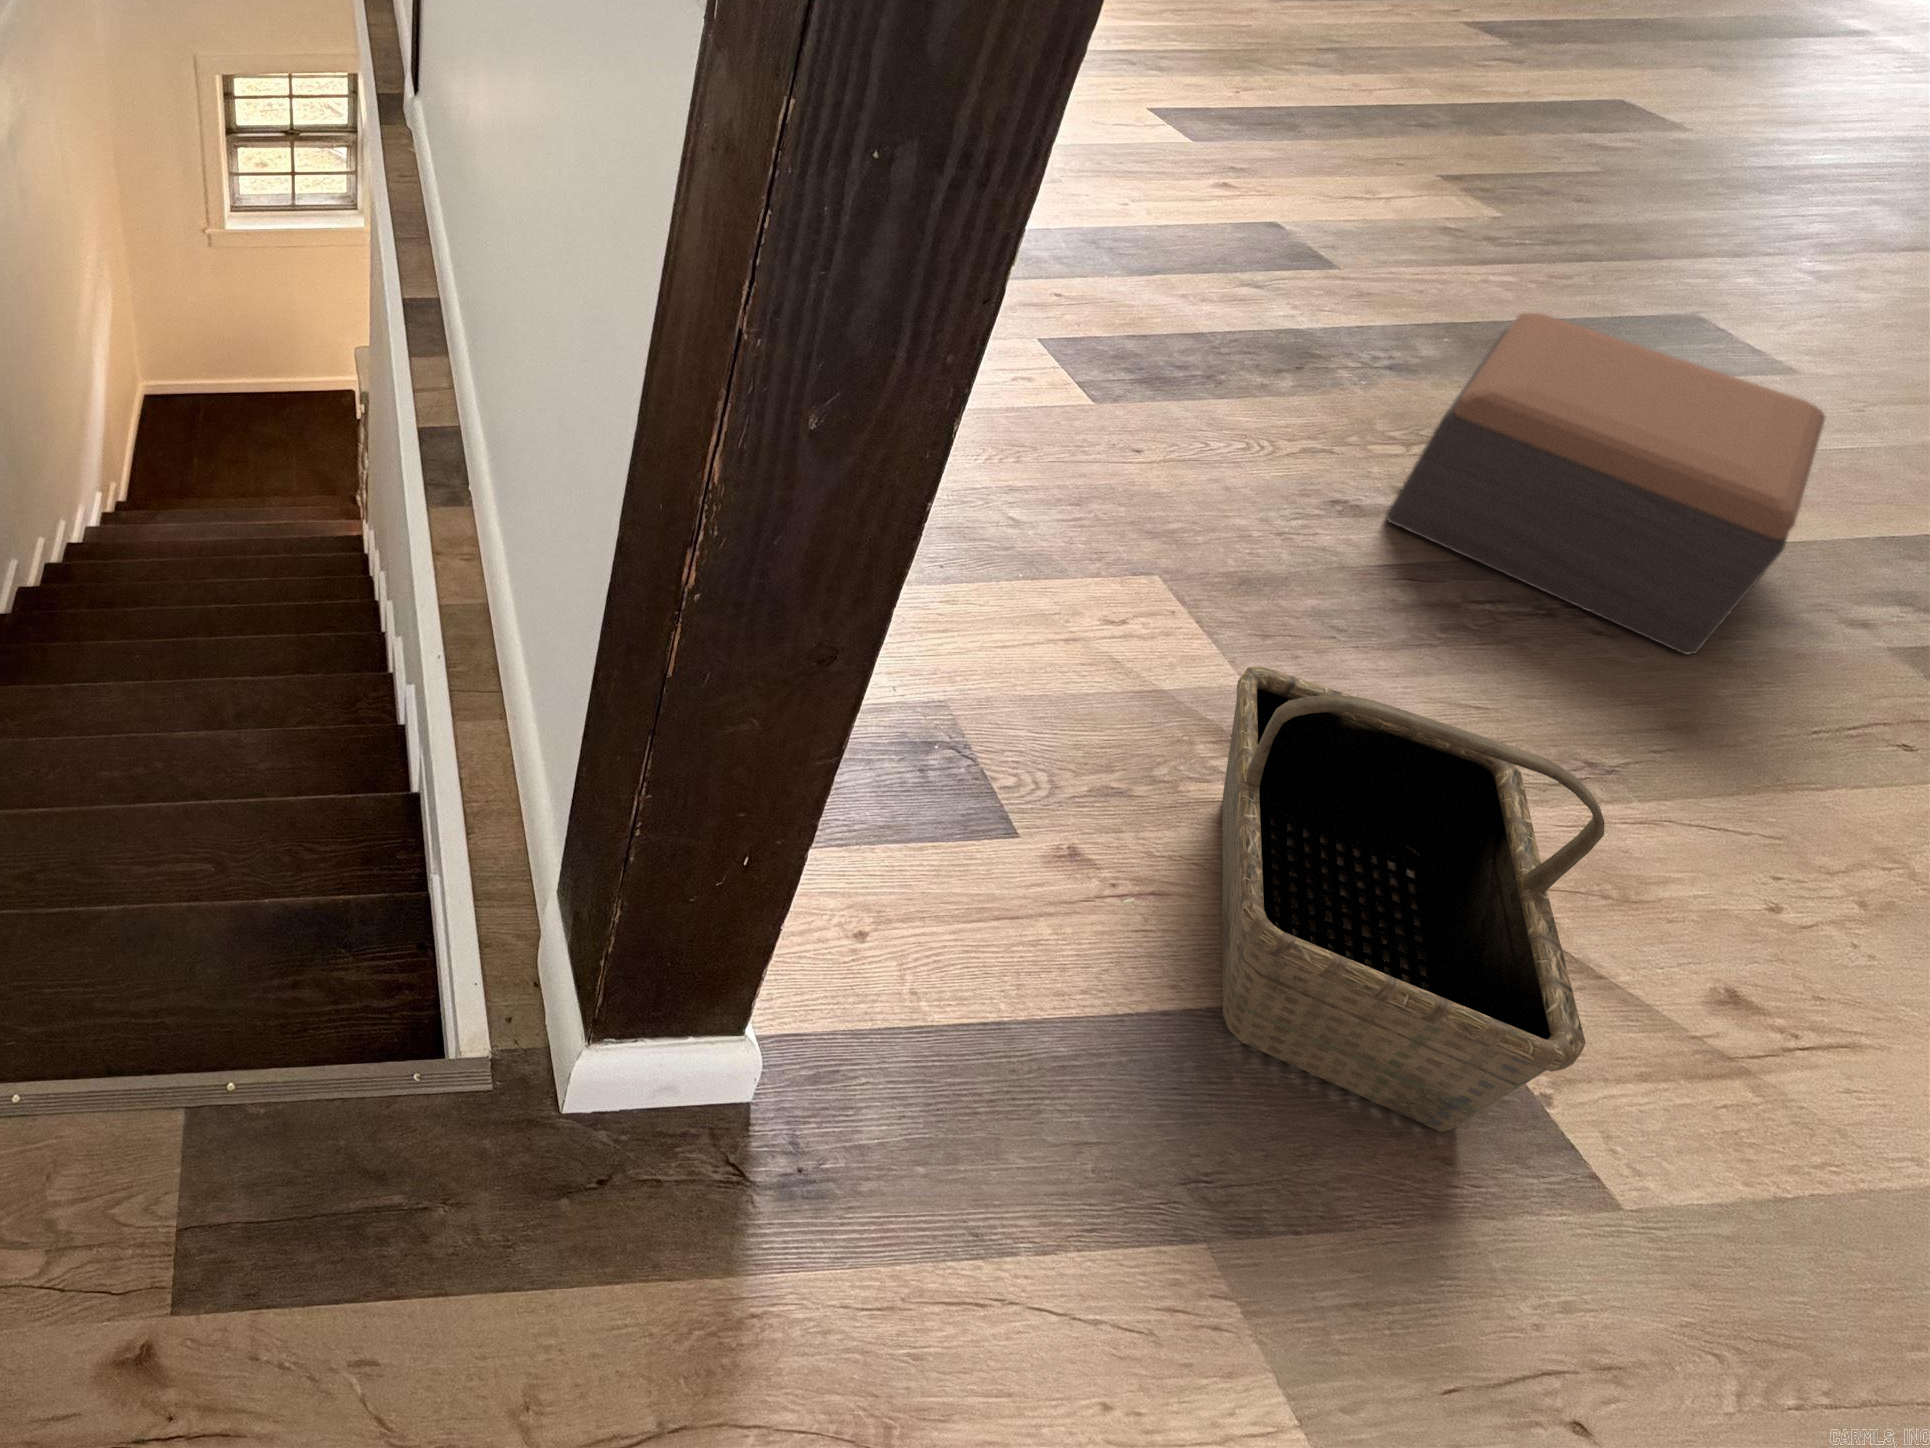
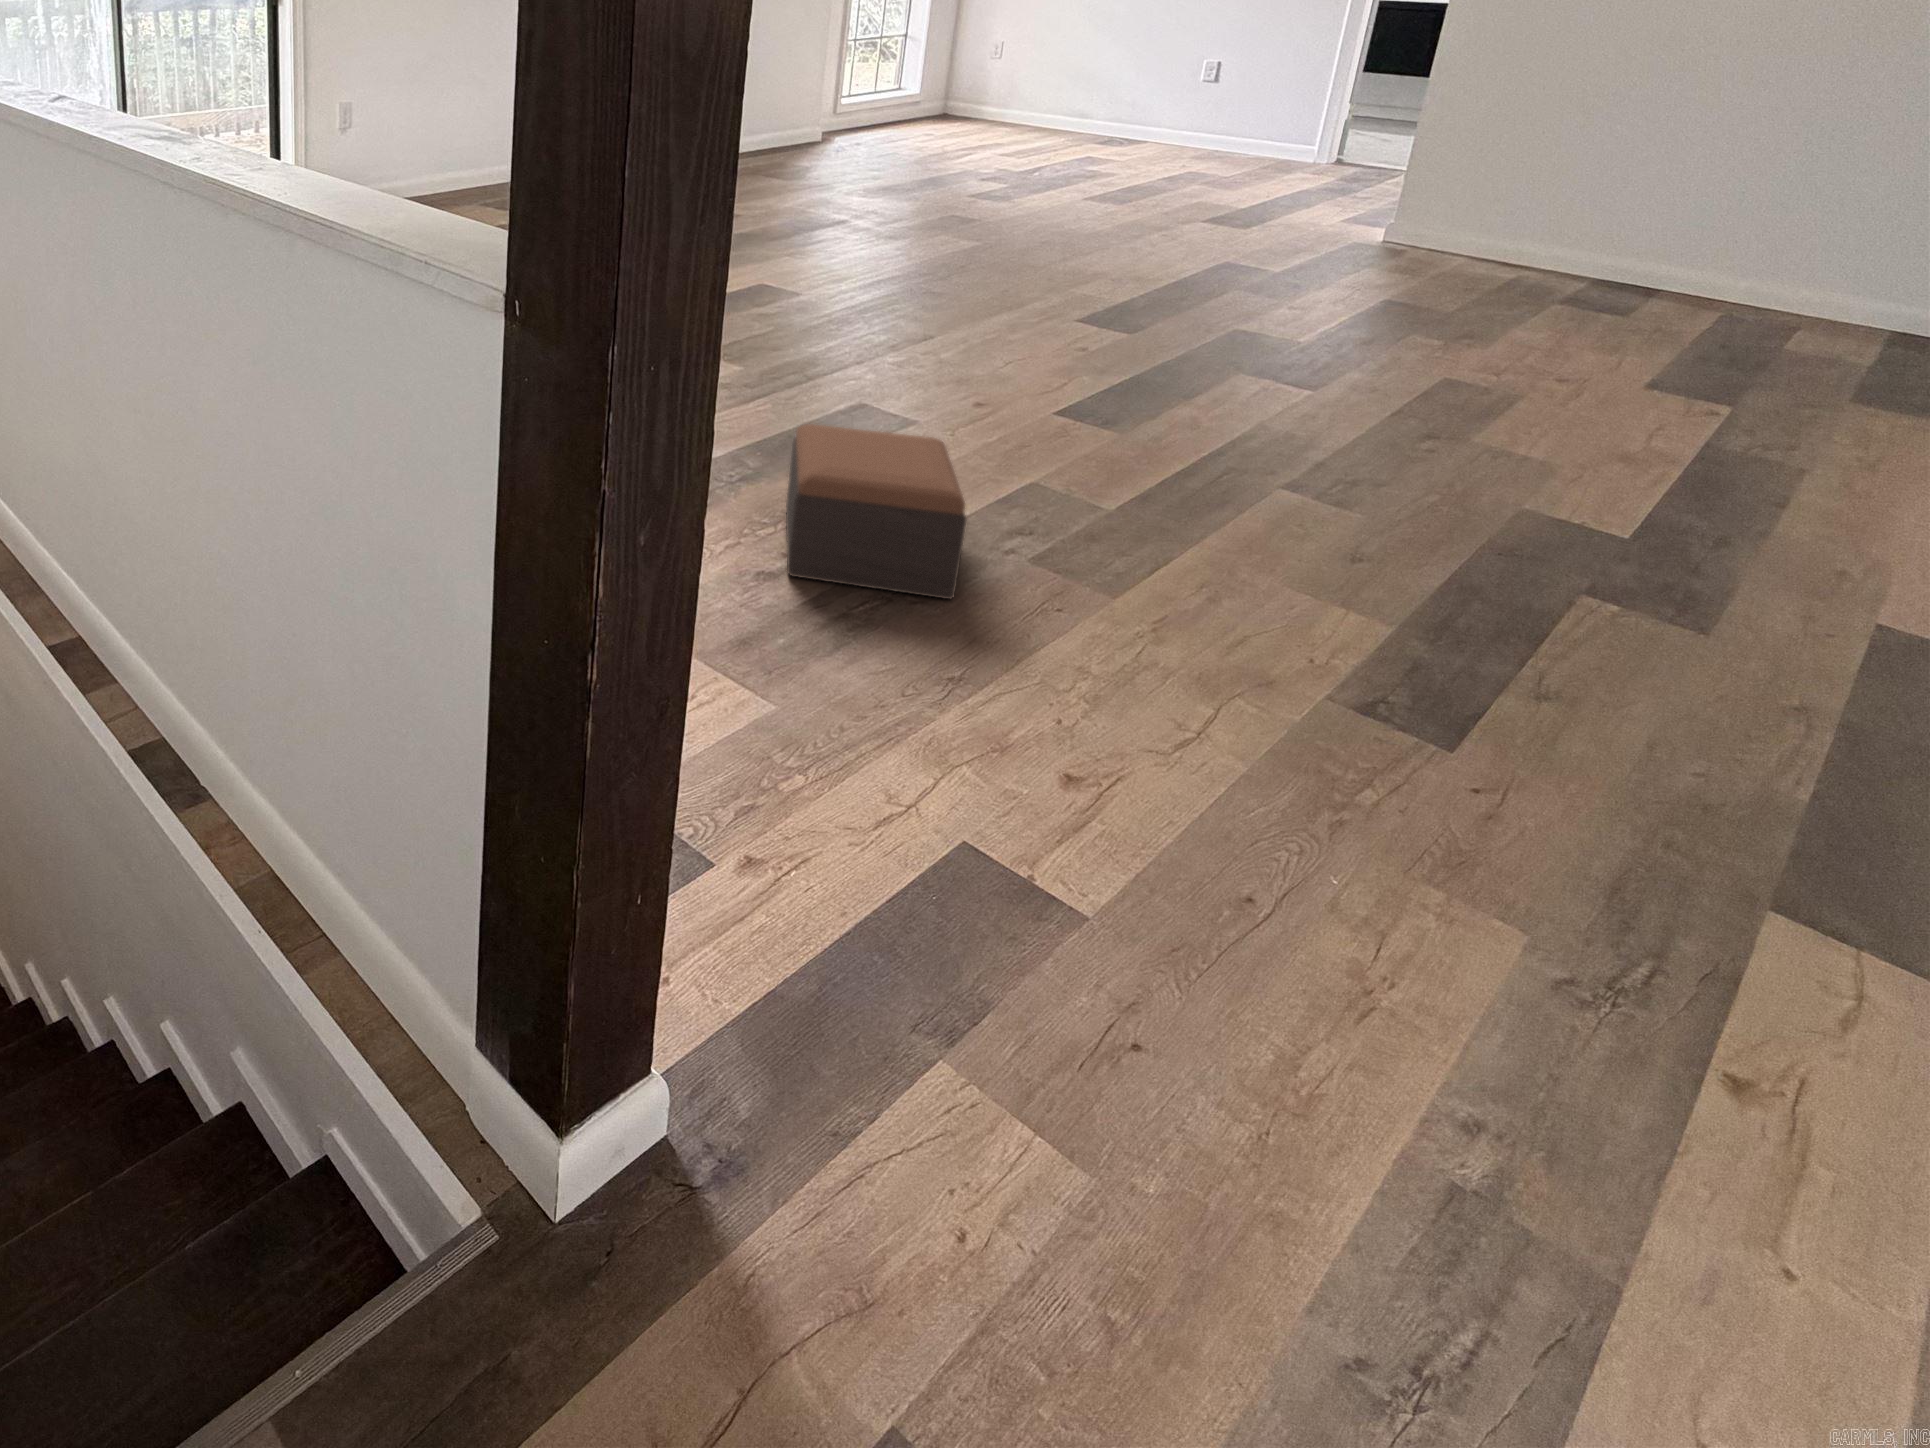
basket: present [1222,666,1604,1132] -> none [789,657,1041,924]

